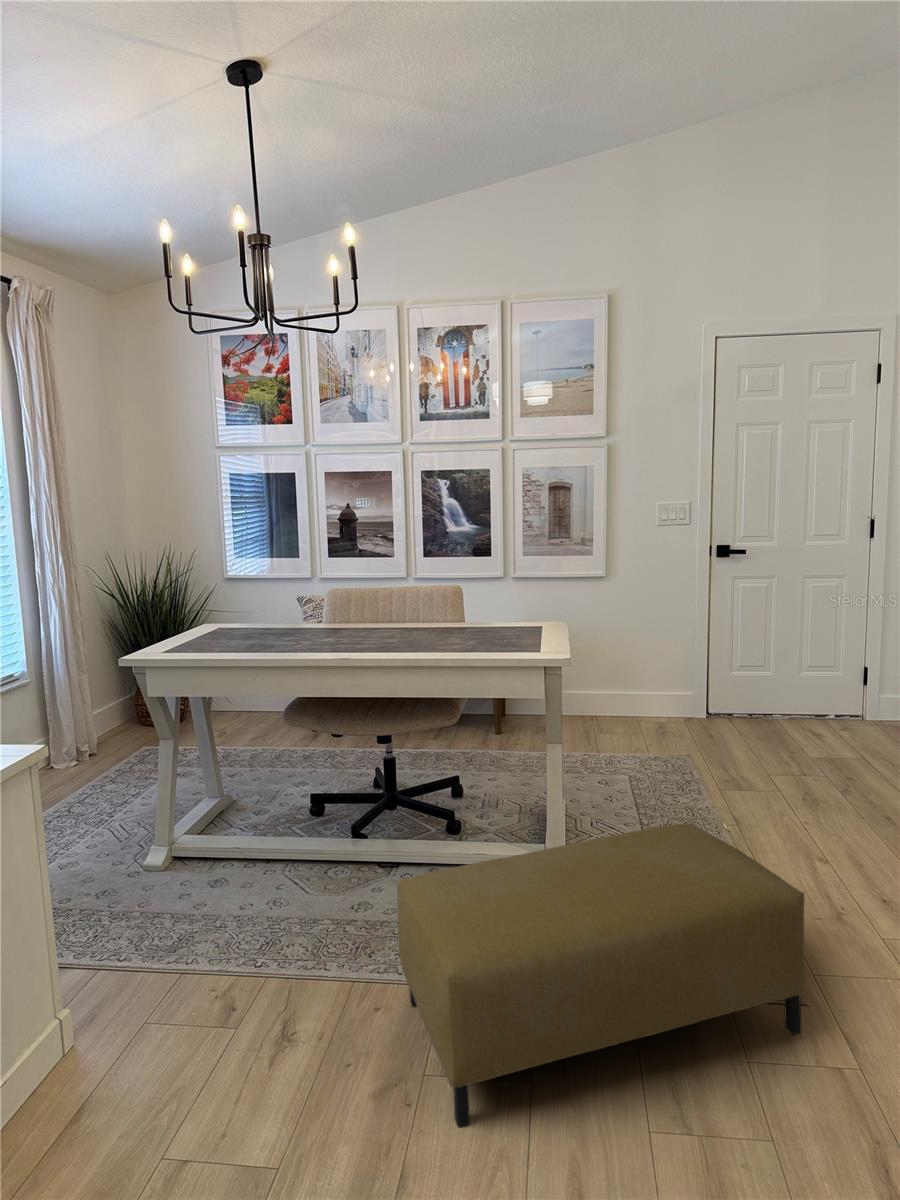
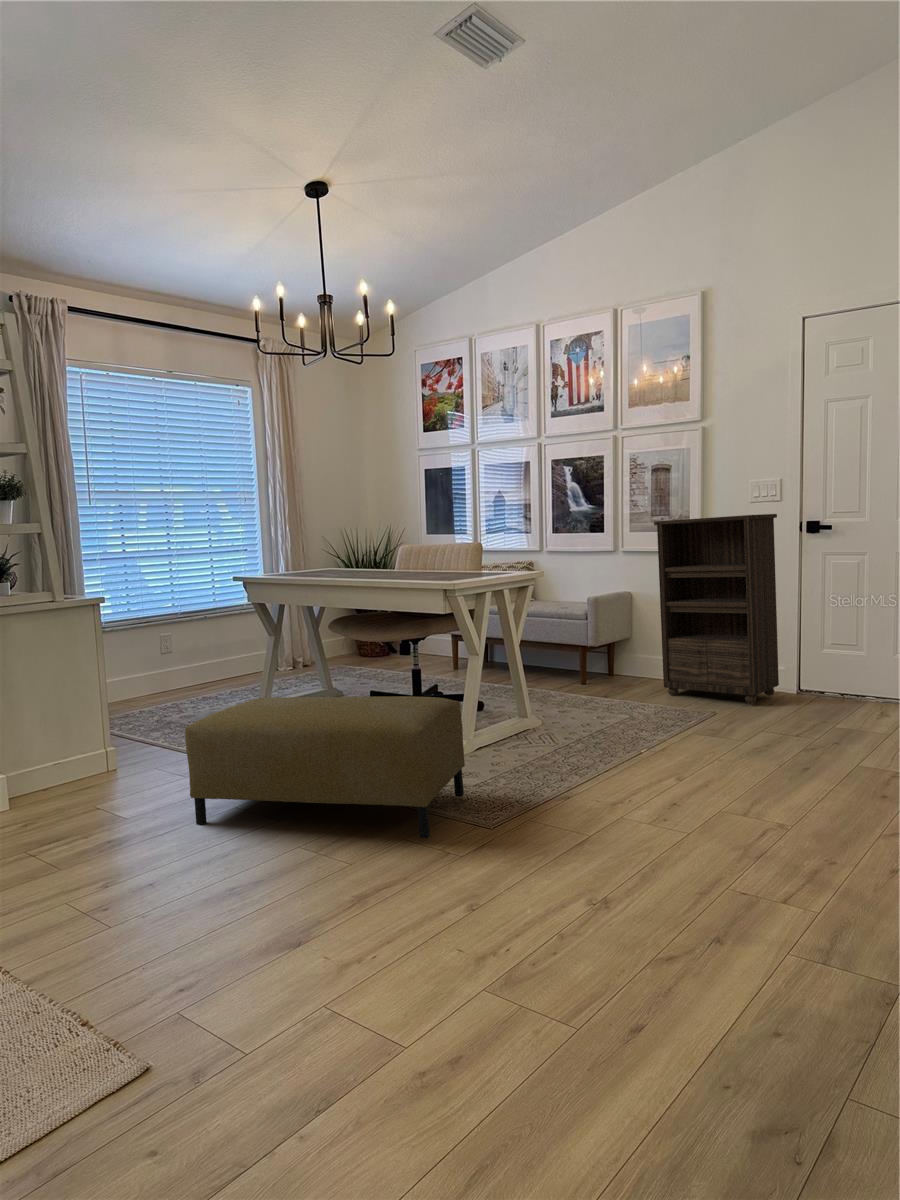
bookshelf: none [595,540,710,735] -> present [654,514,779,704]

